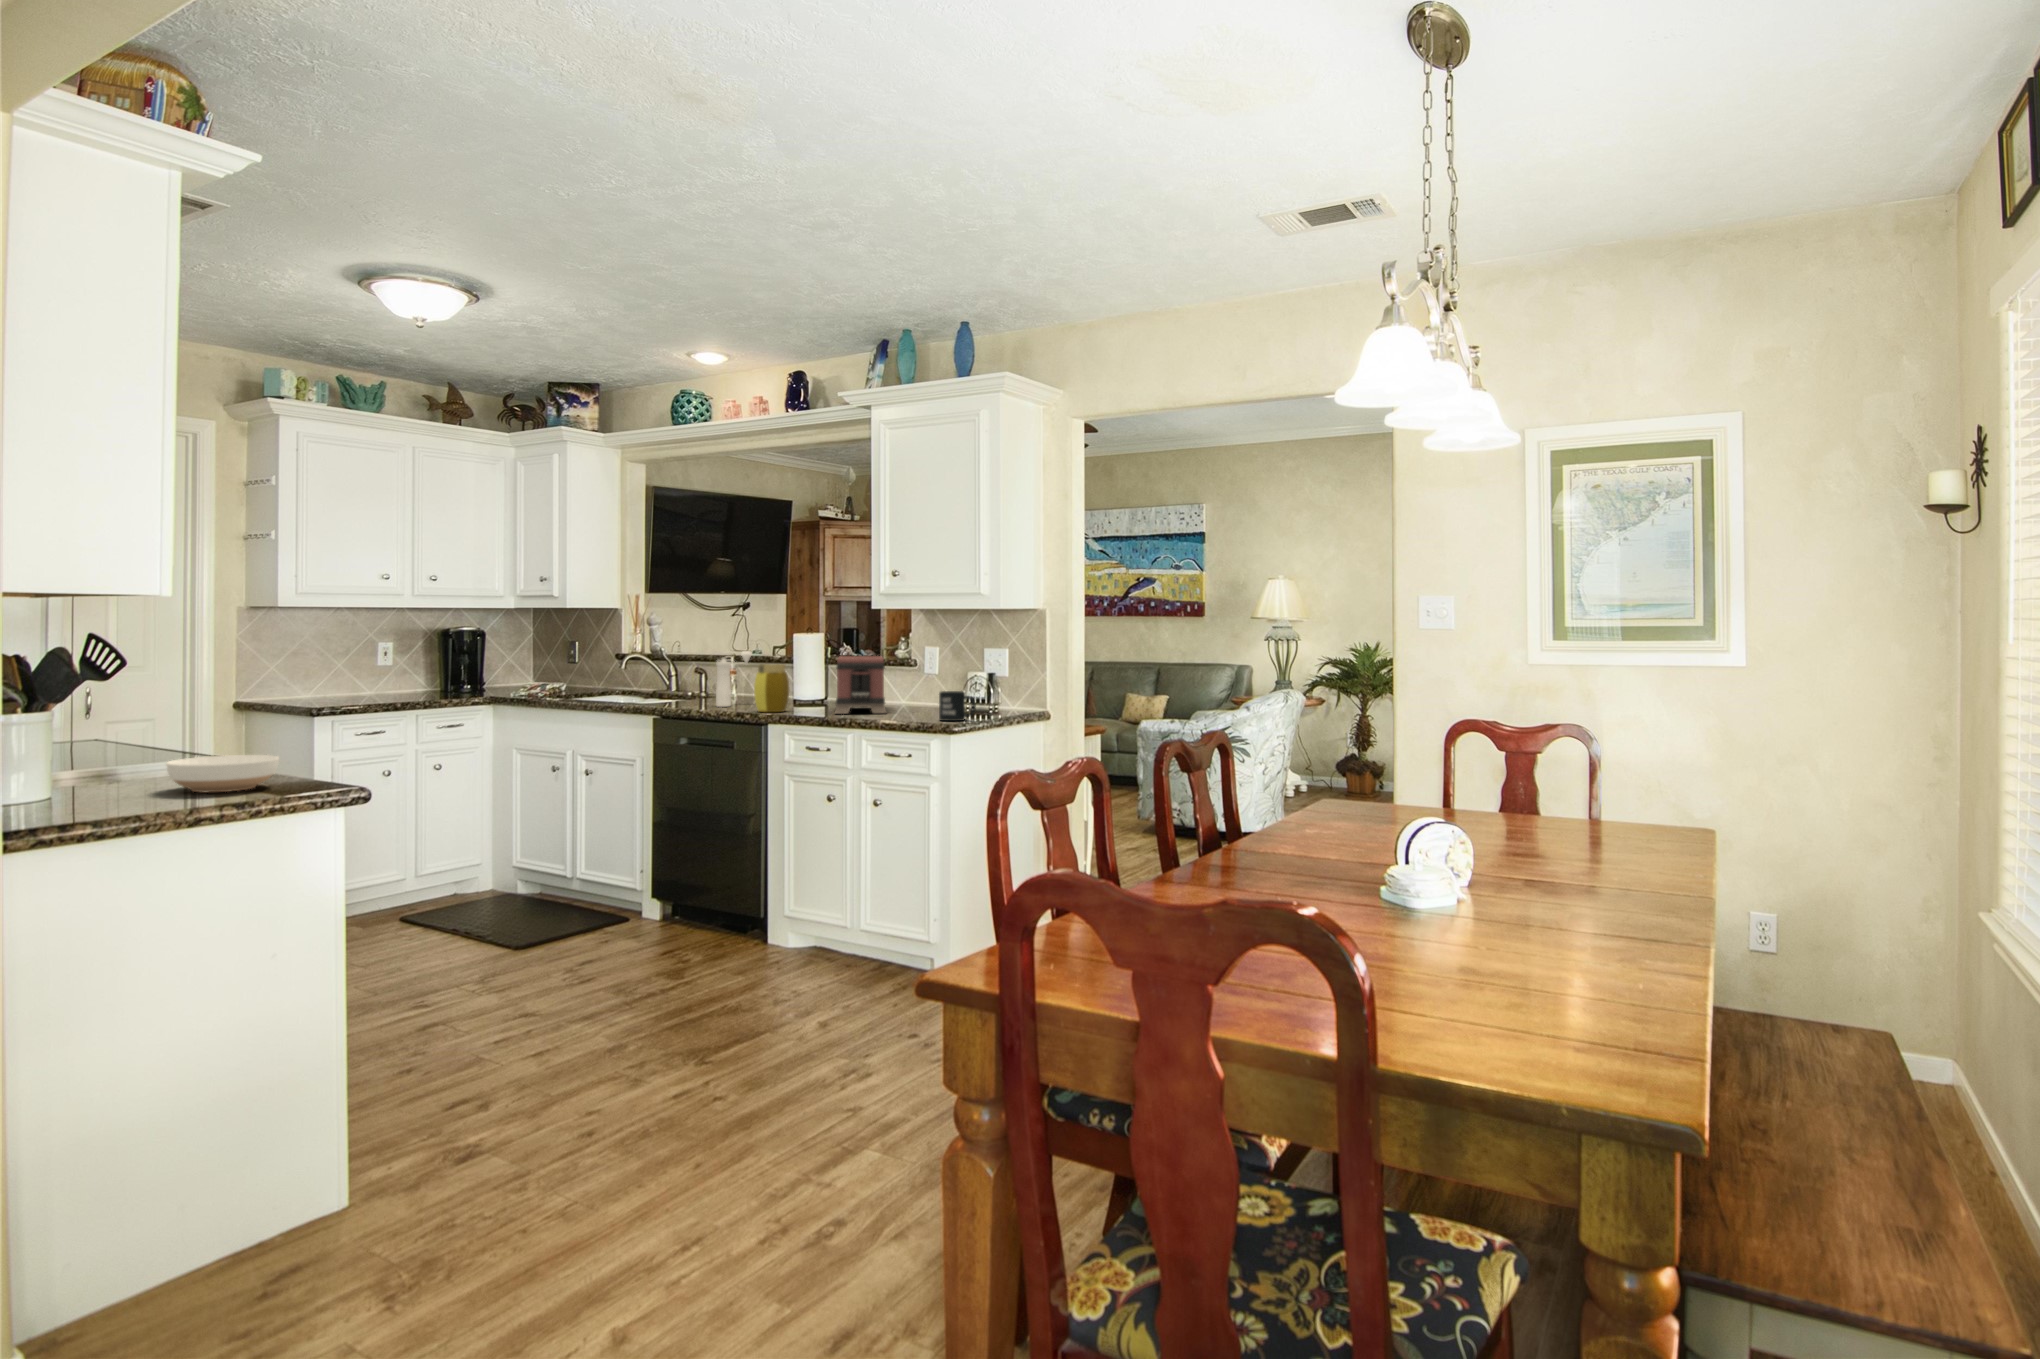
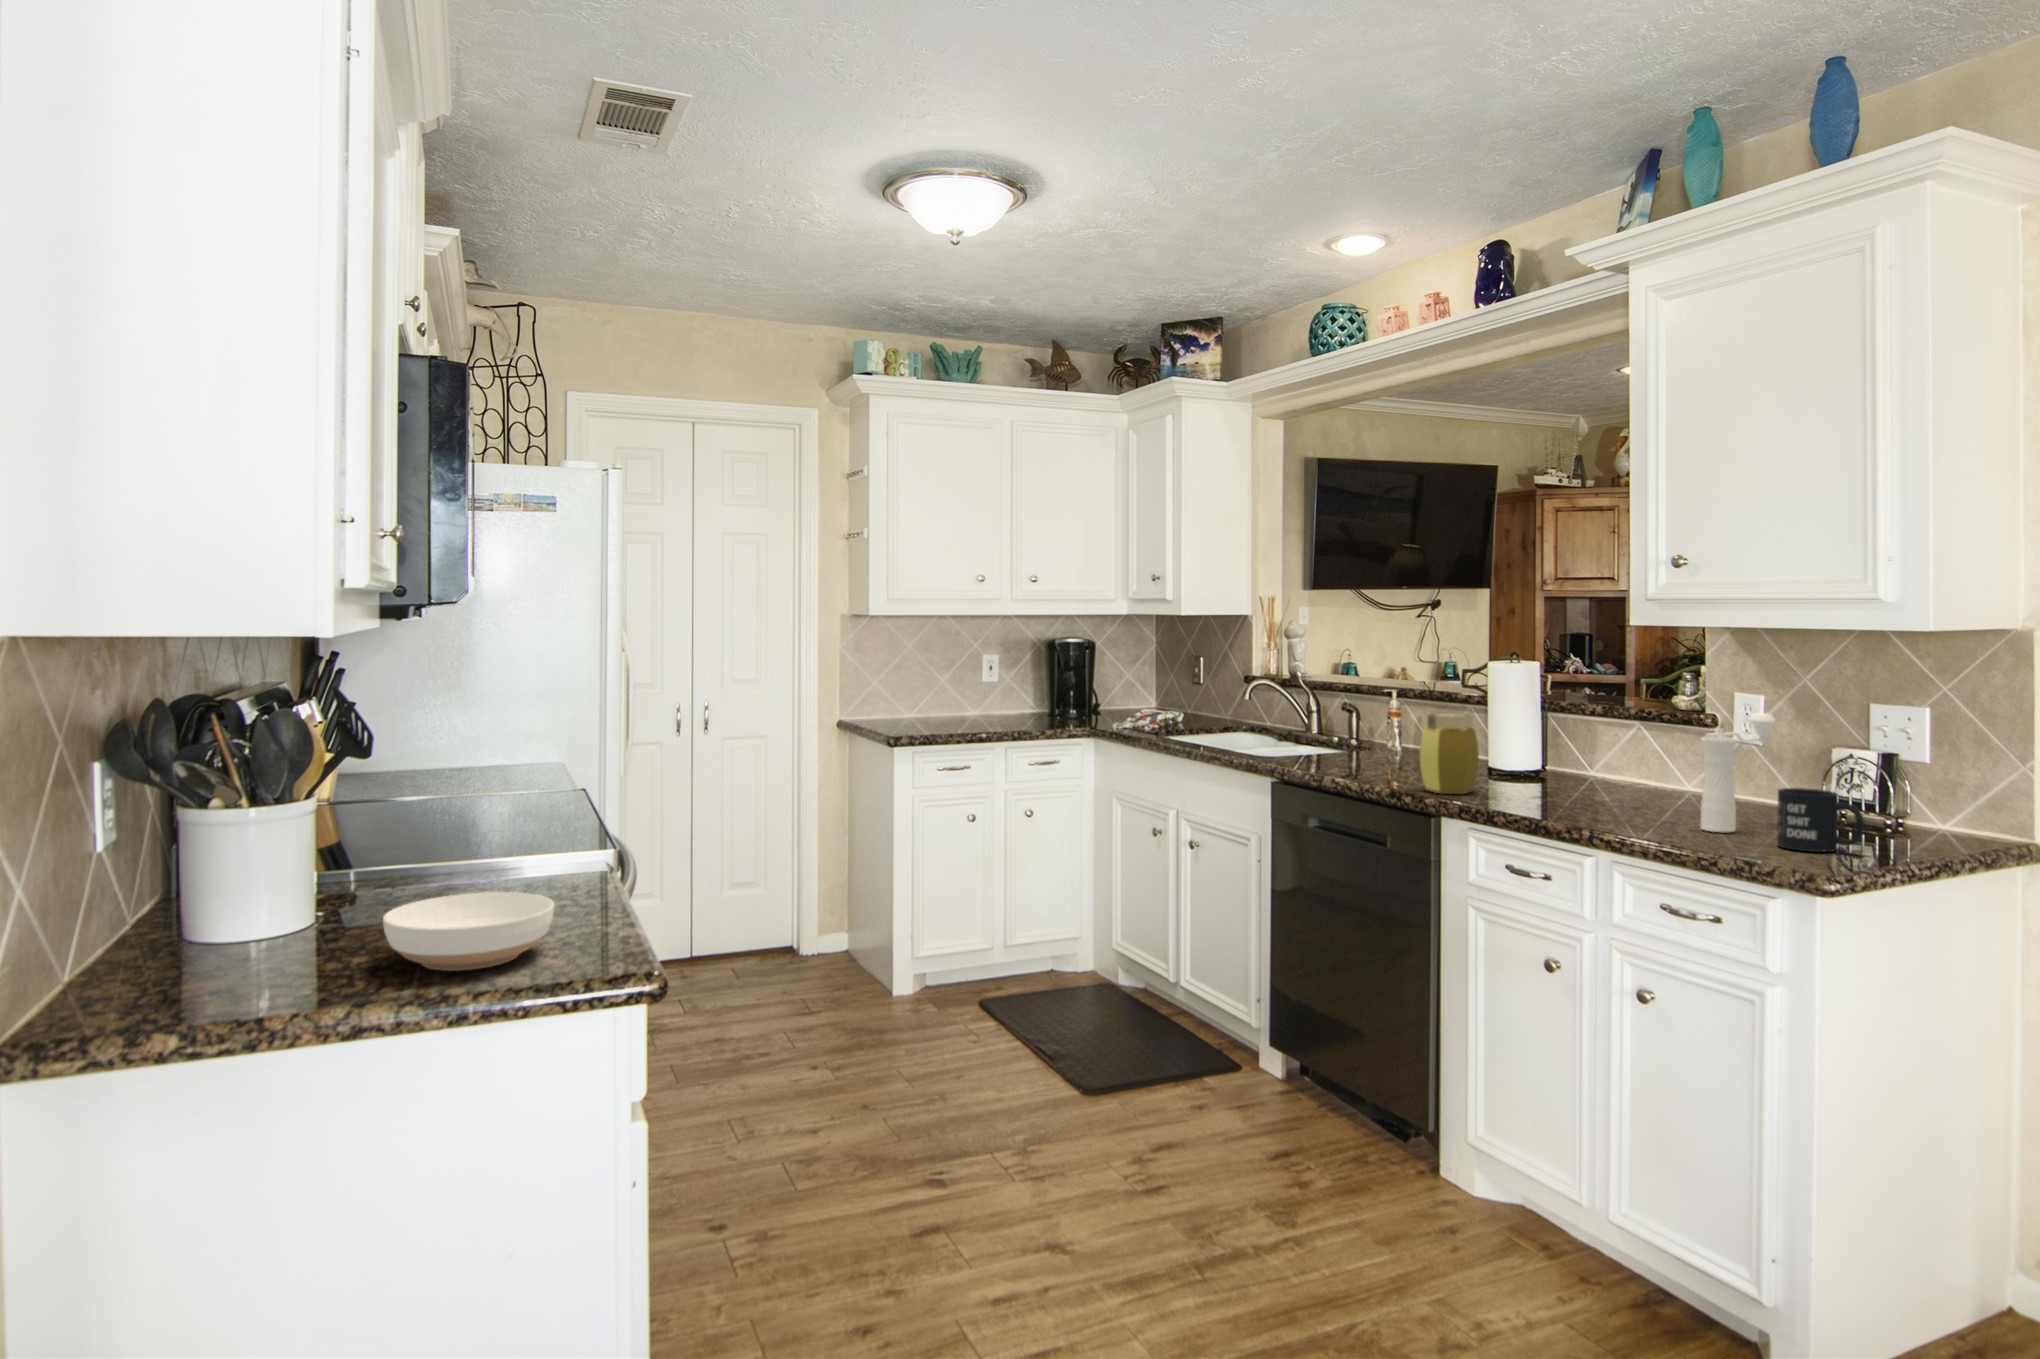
pepper mill: present [716,651,751,707] -> present [1701,713,1775,832]
toaster: present [835,656,886,714] -> none [1558,702,1658,813]

